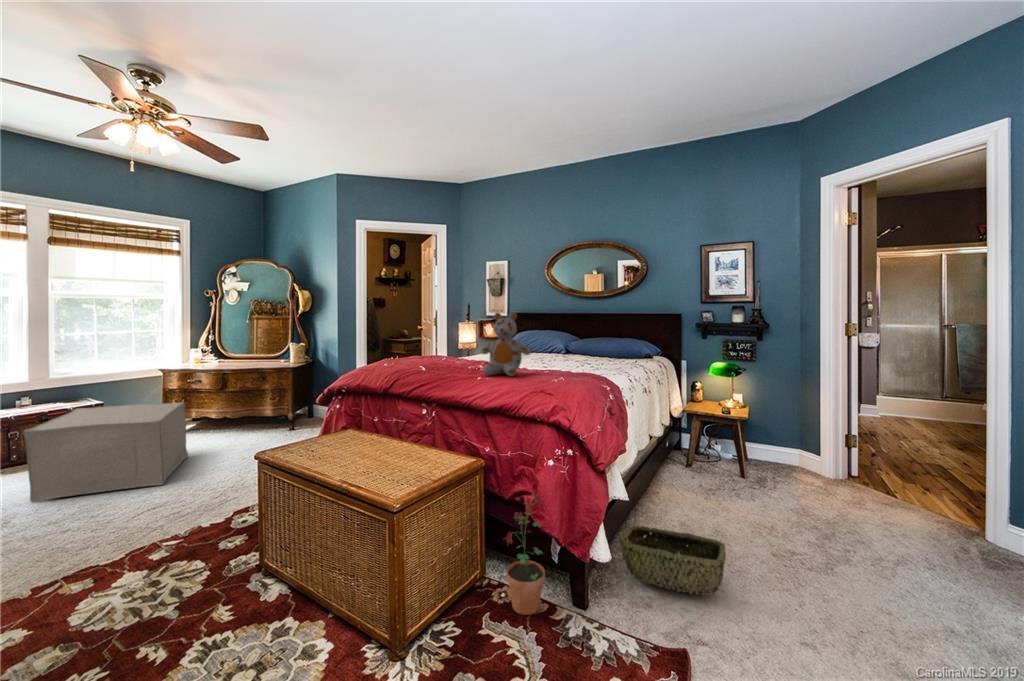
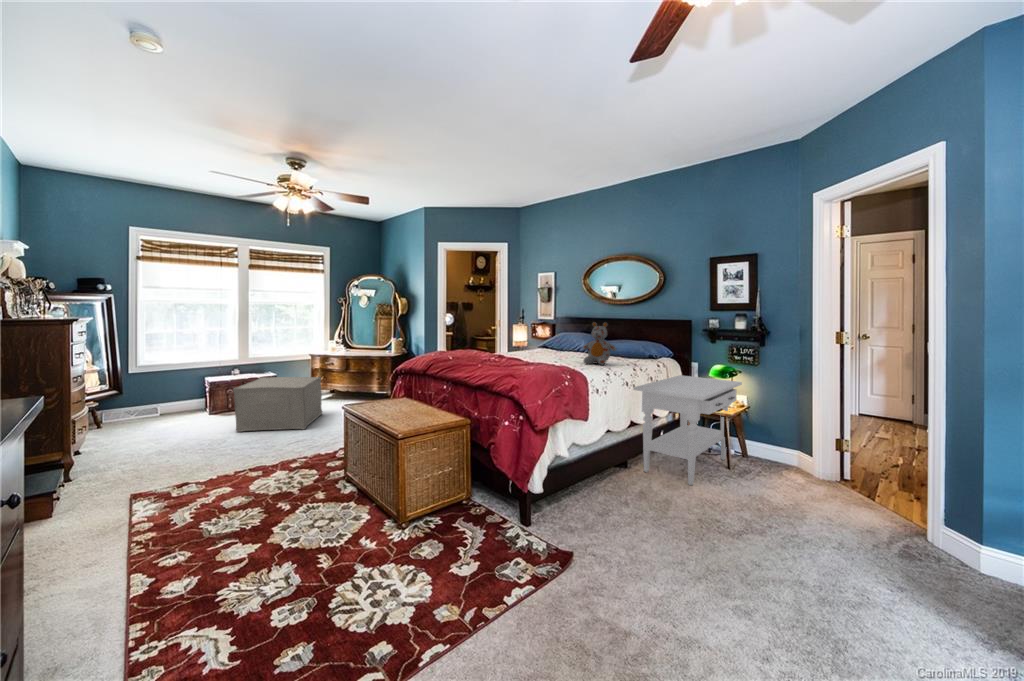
stuffed bear: present [481,313,531,376] -> present [583,322,616,365]
side table: none [657,377,757,511] -> present [633,375,742,485]
potted plant: present [506,489,545,615] -> none [474,442,504,521]
woven basket: present [619,526,726,596] -> none [561,480,638,528]

